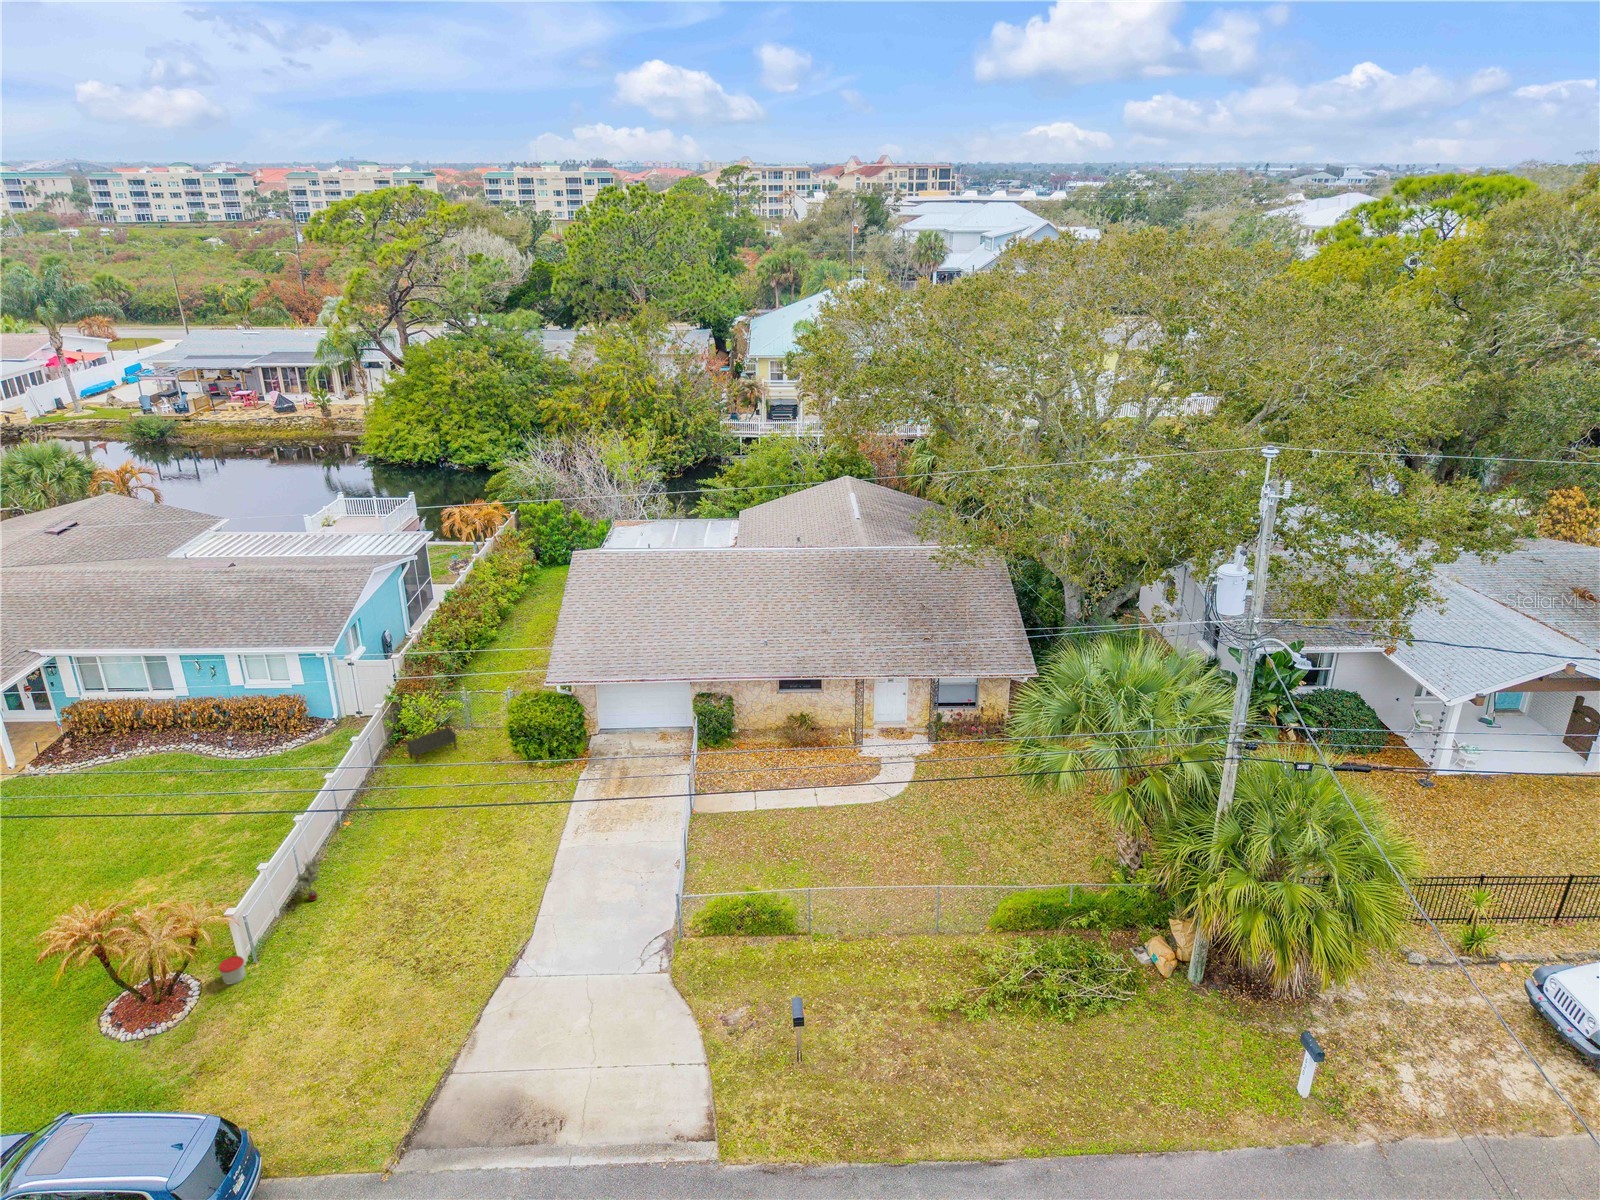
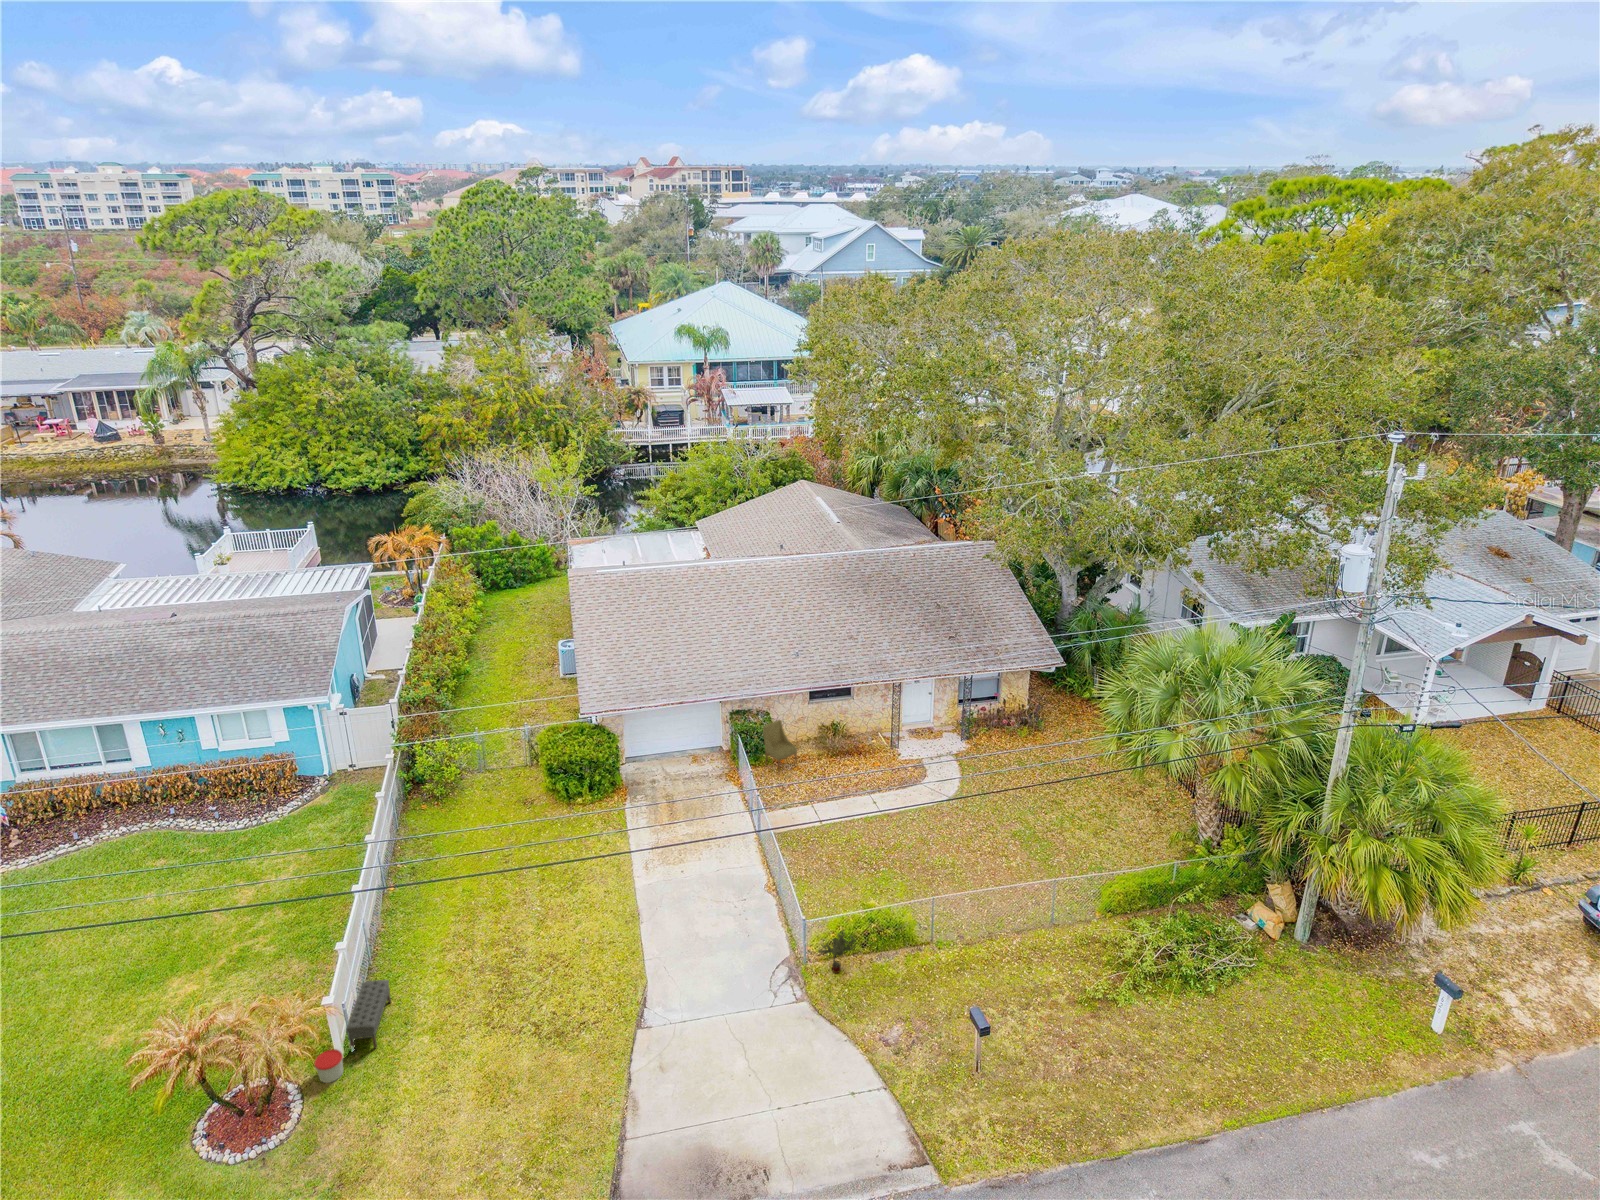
chair: none [722,705,754,758] -> present [763,720,797,773]
bench: present [407,728,457,763] -> present [346,980,391,1048]
potted tree: present [296,860,319,901] -> present [818,930,856,973]

